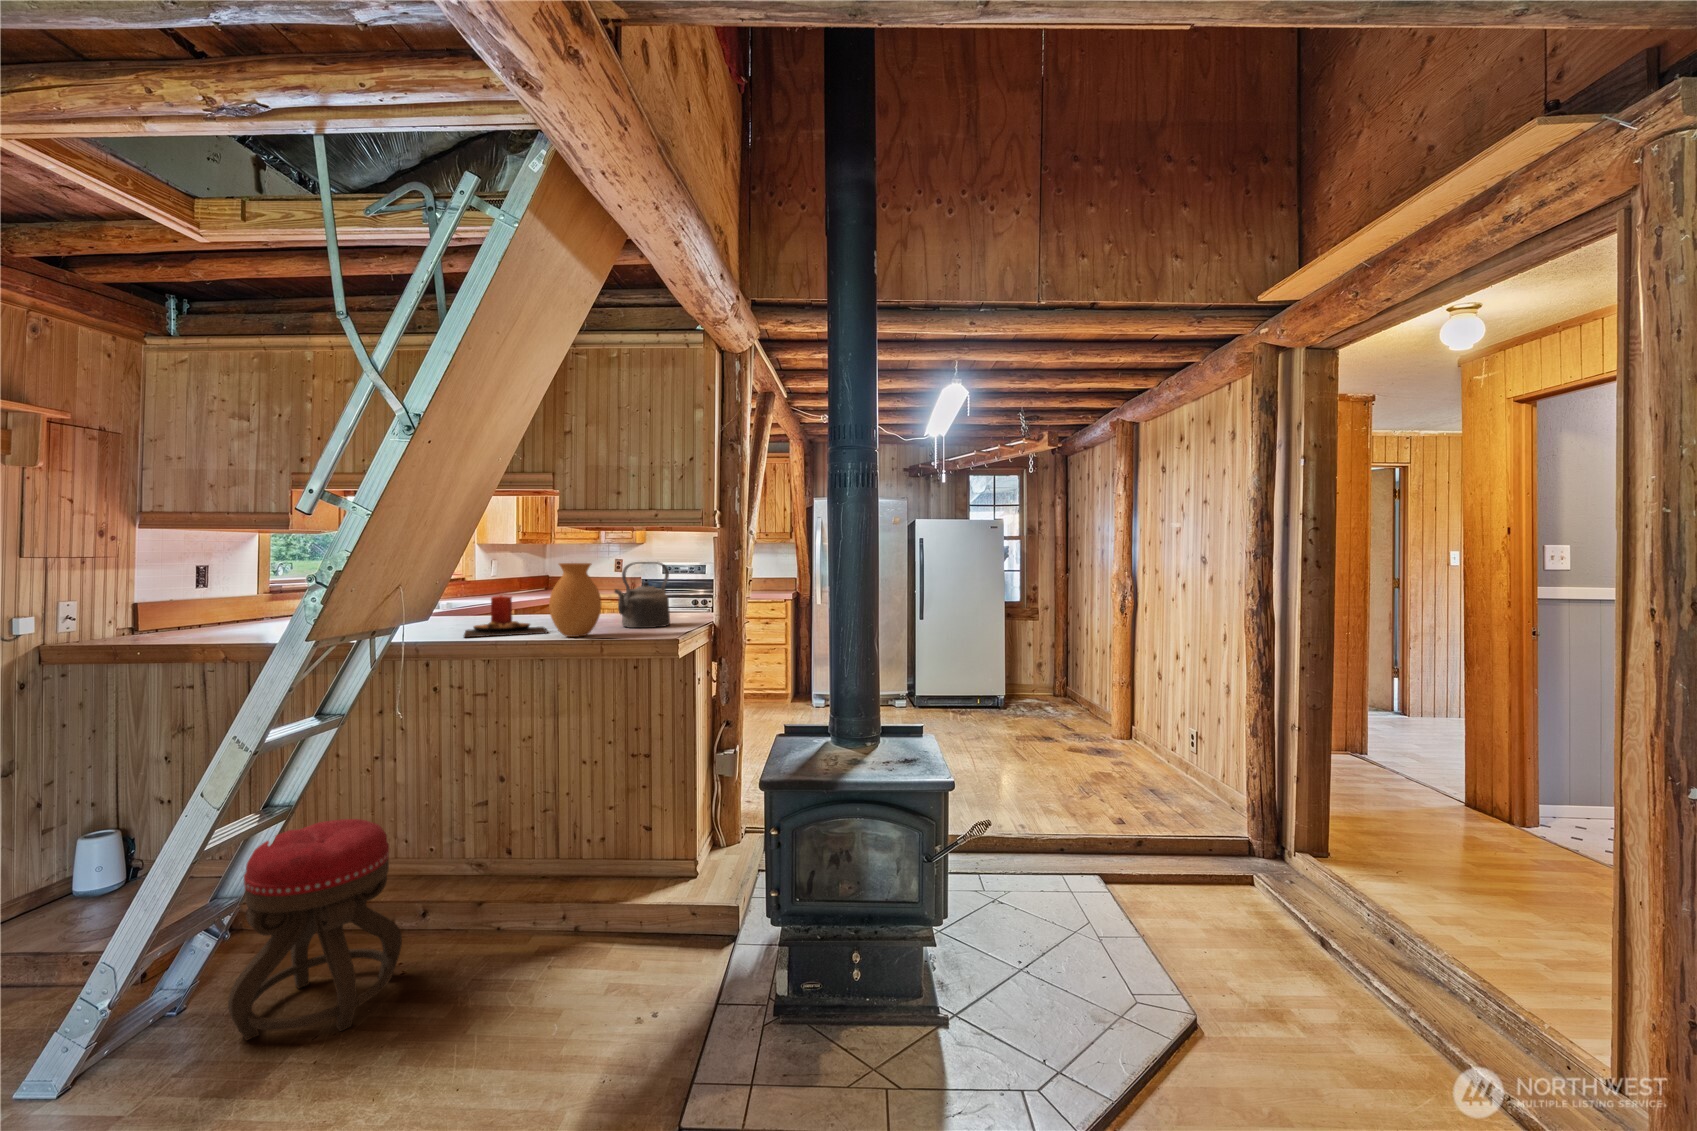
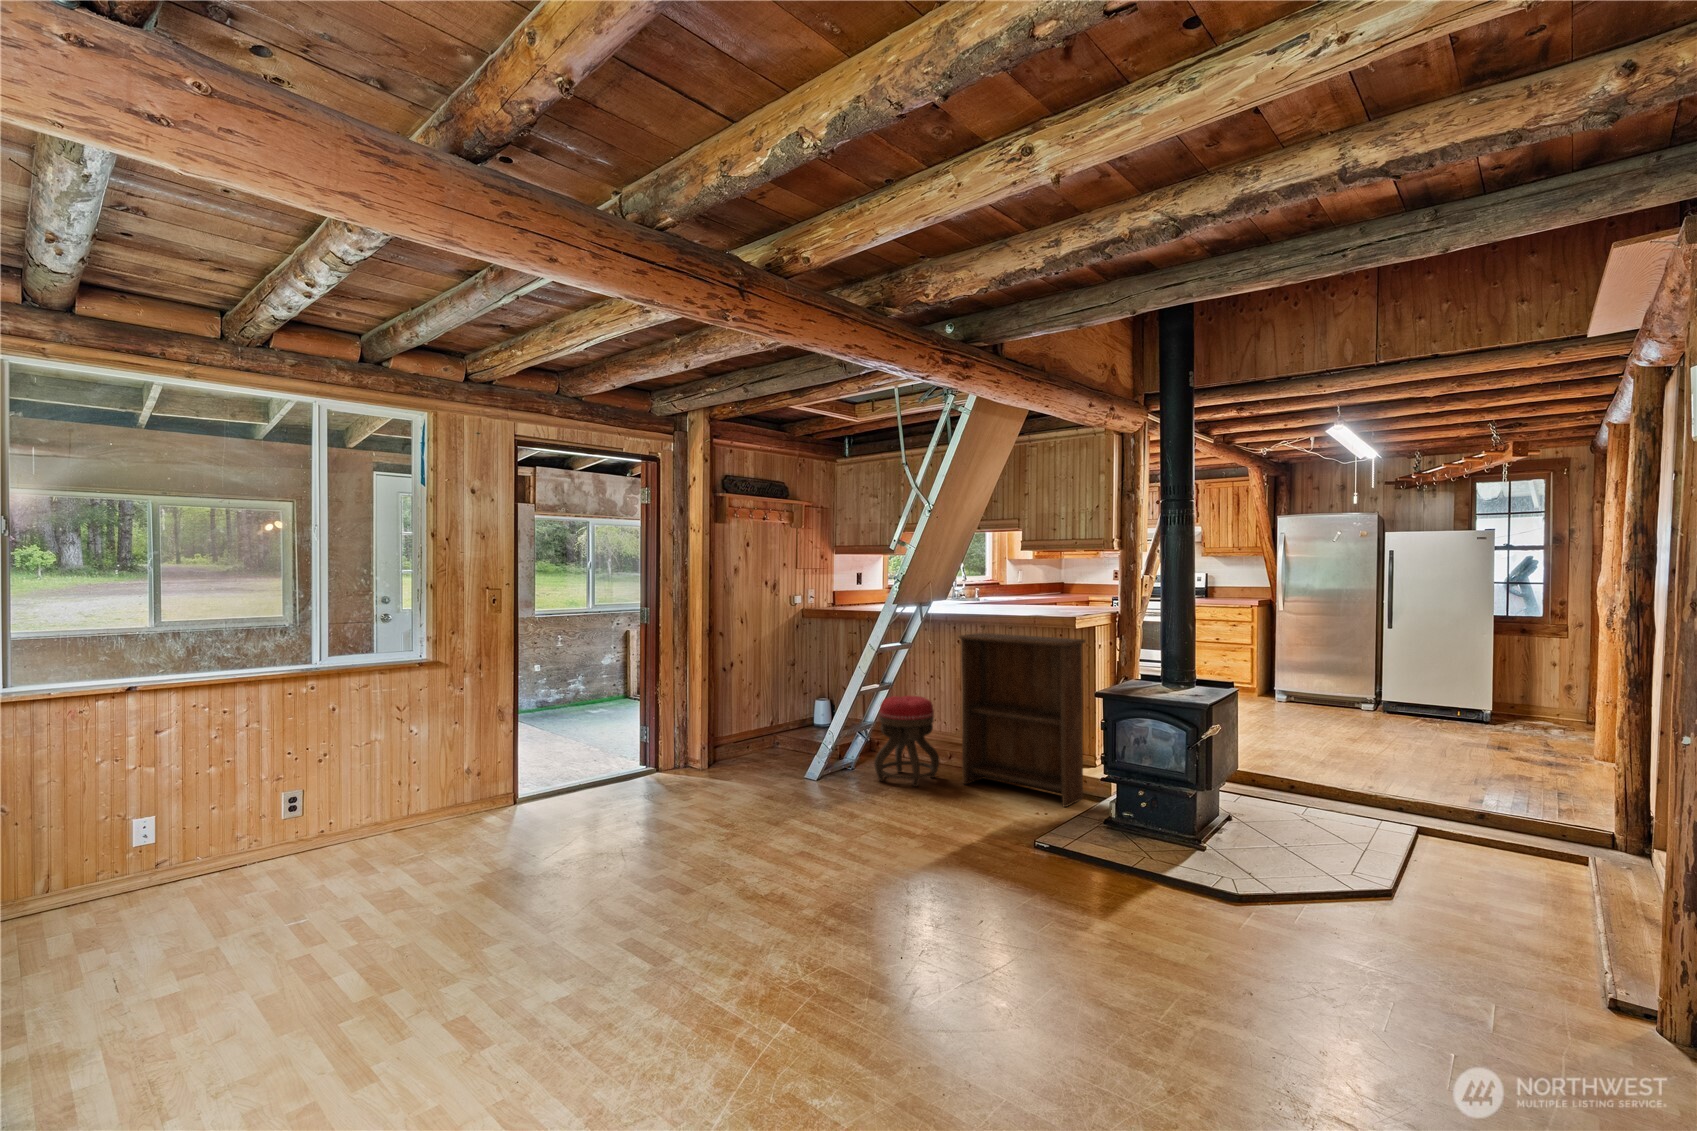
kettle: present [615,562,670,628] -> none [1055,571,1092,613]
vase: present [549,563,601,637] -> none [1013,572,1042,615]
candle: present [464,595,548,638] -> none [971,590,1017,614]
bookshelf: none [448,675,696,983] -> present [959,633,1085,807]

